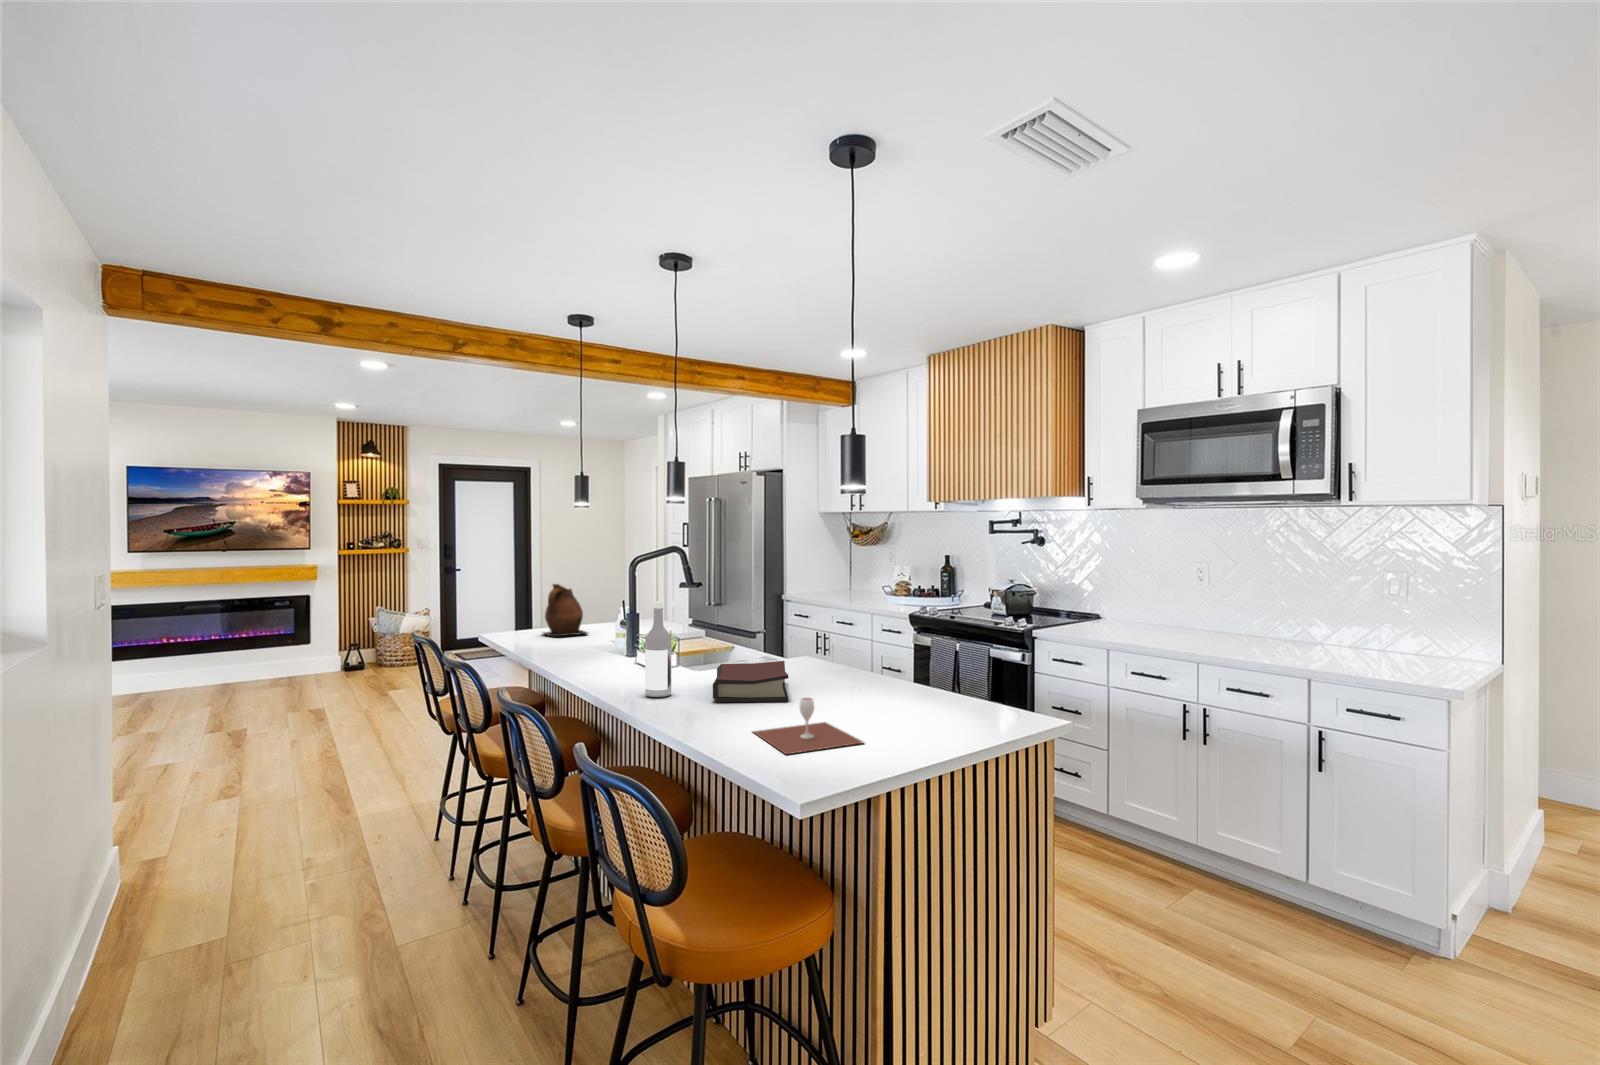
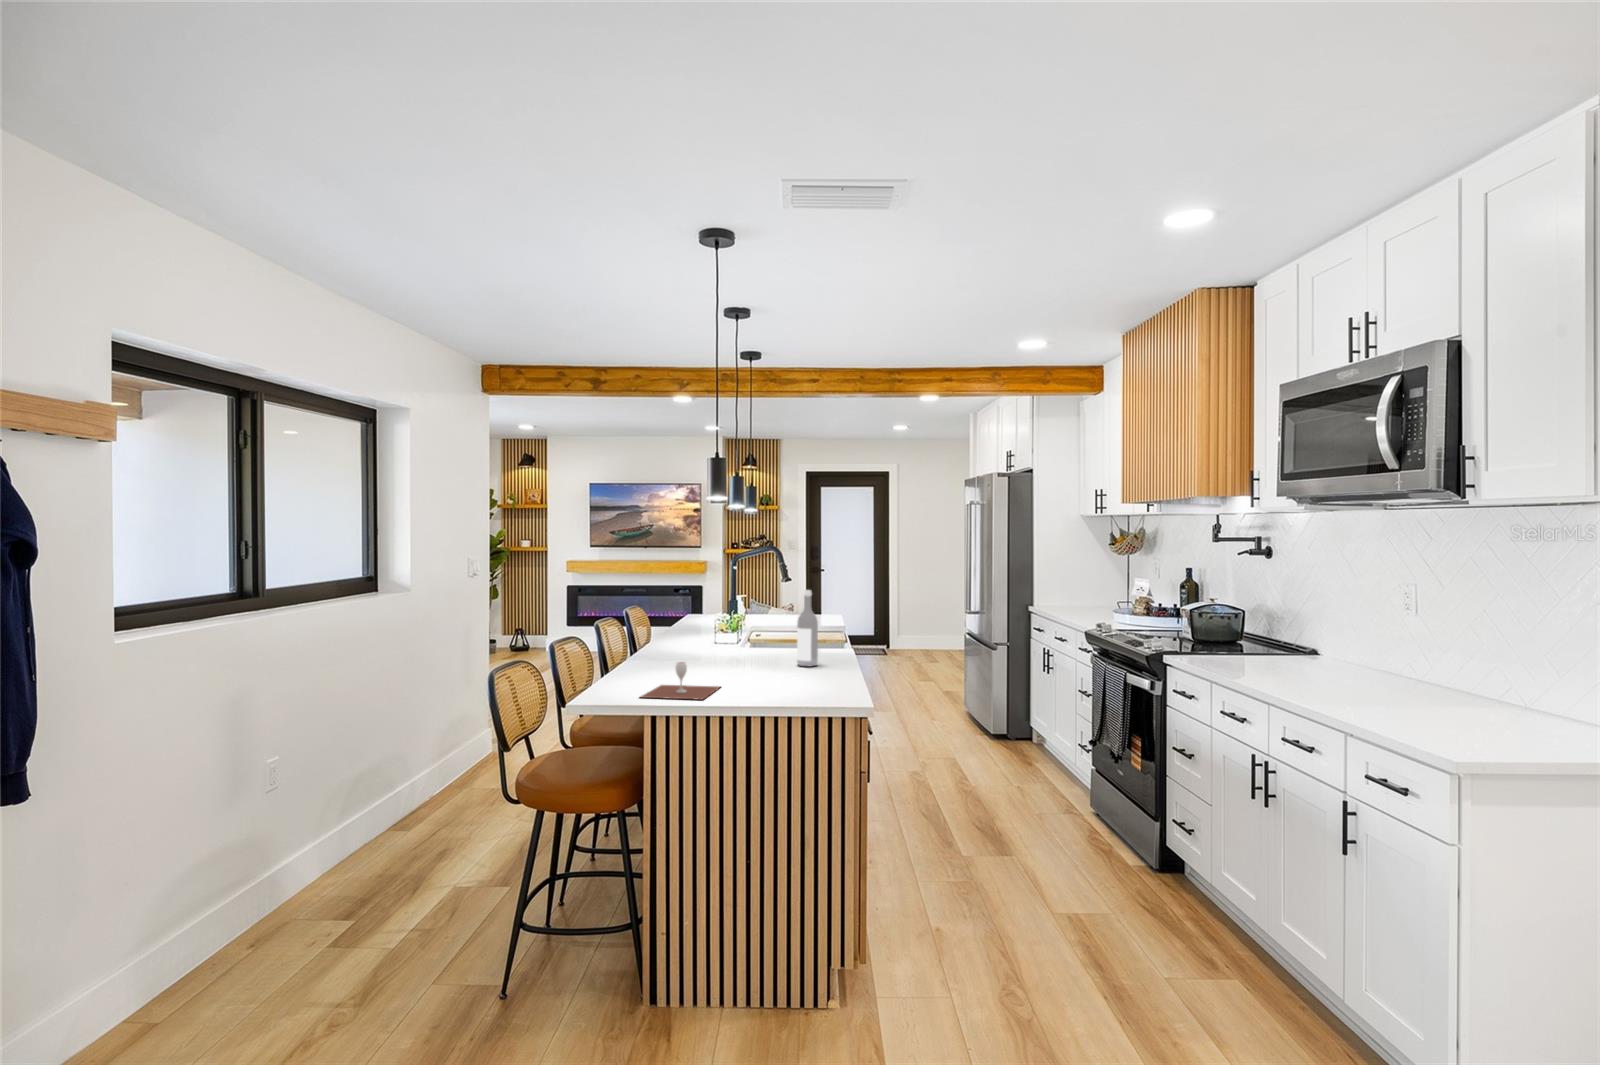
ceramic pitcher: present [544,584,587,636] -> none [725,577,760,620]
wine bottle: present [645,601,672,697] -> present [797,590,818,666]
hardback book: present [713,661,788,702] -> none [693,643,782,673]

